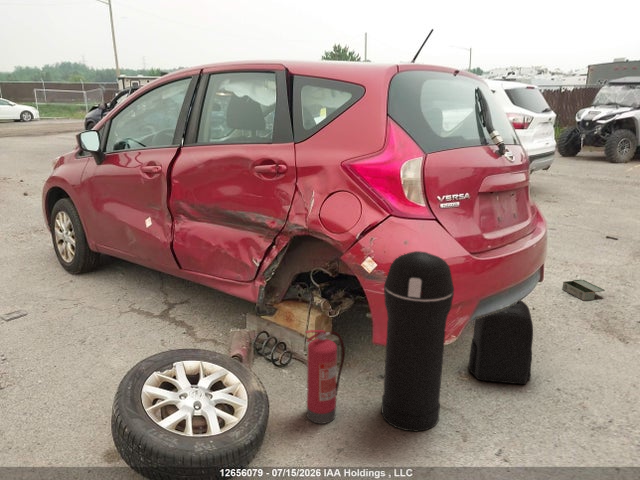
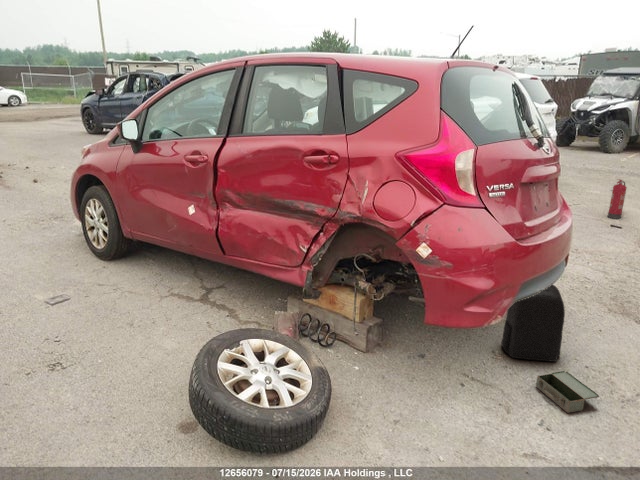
trash can: present [382,251,454,431] -> none [428,238,502,403]
toolbox: present [562,280,605,301] -> present [536,371,599,413]
fire extinguisher: present [306,330,345,424] -> present [608,180,627,219]

